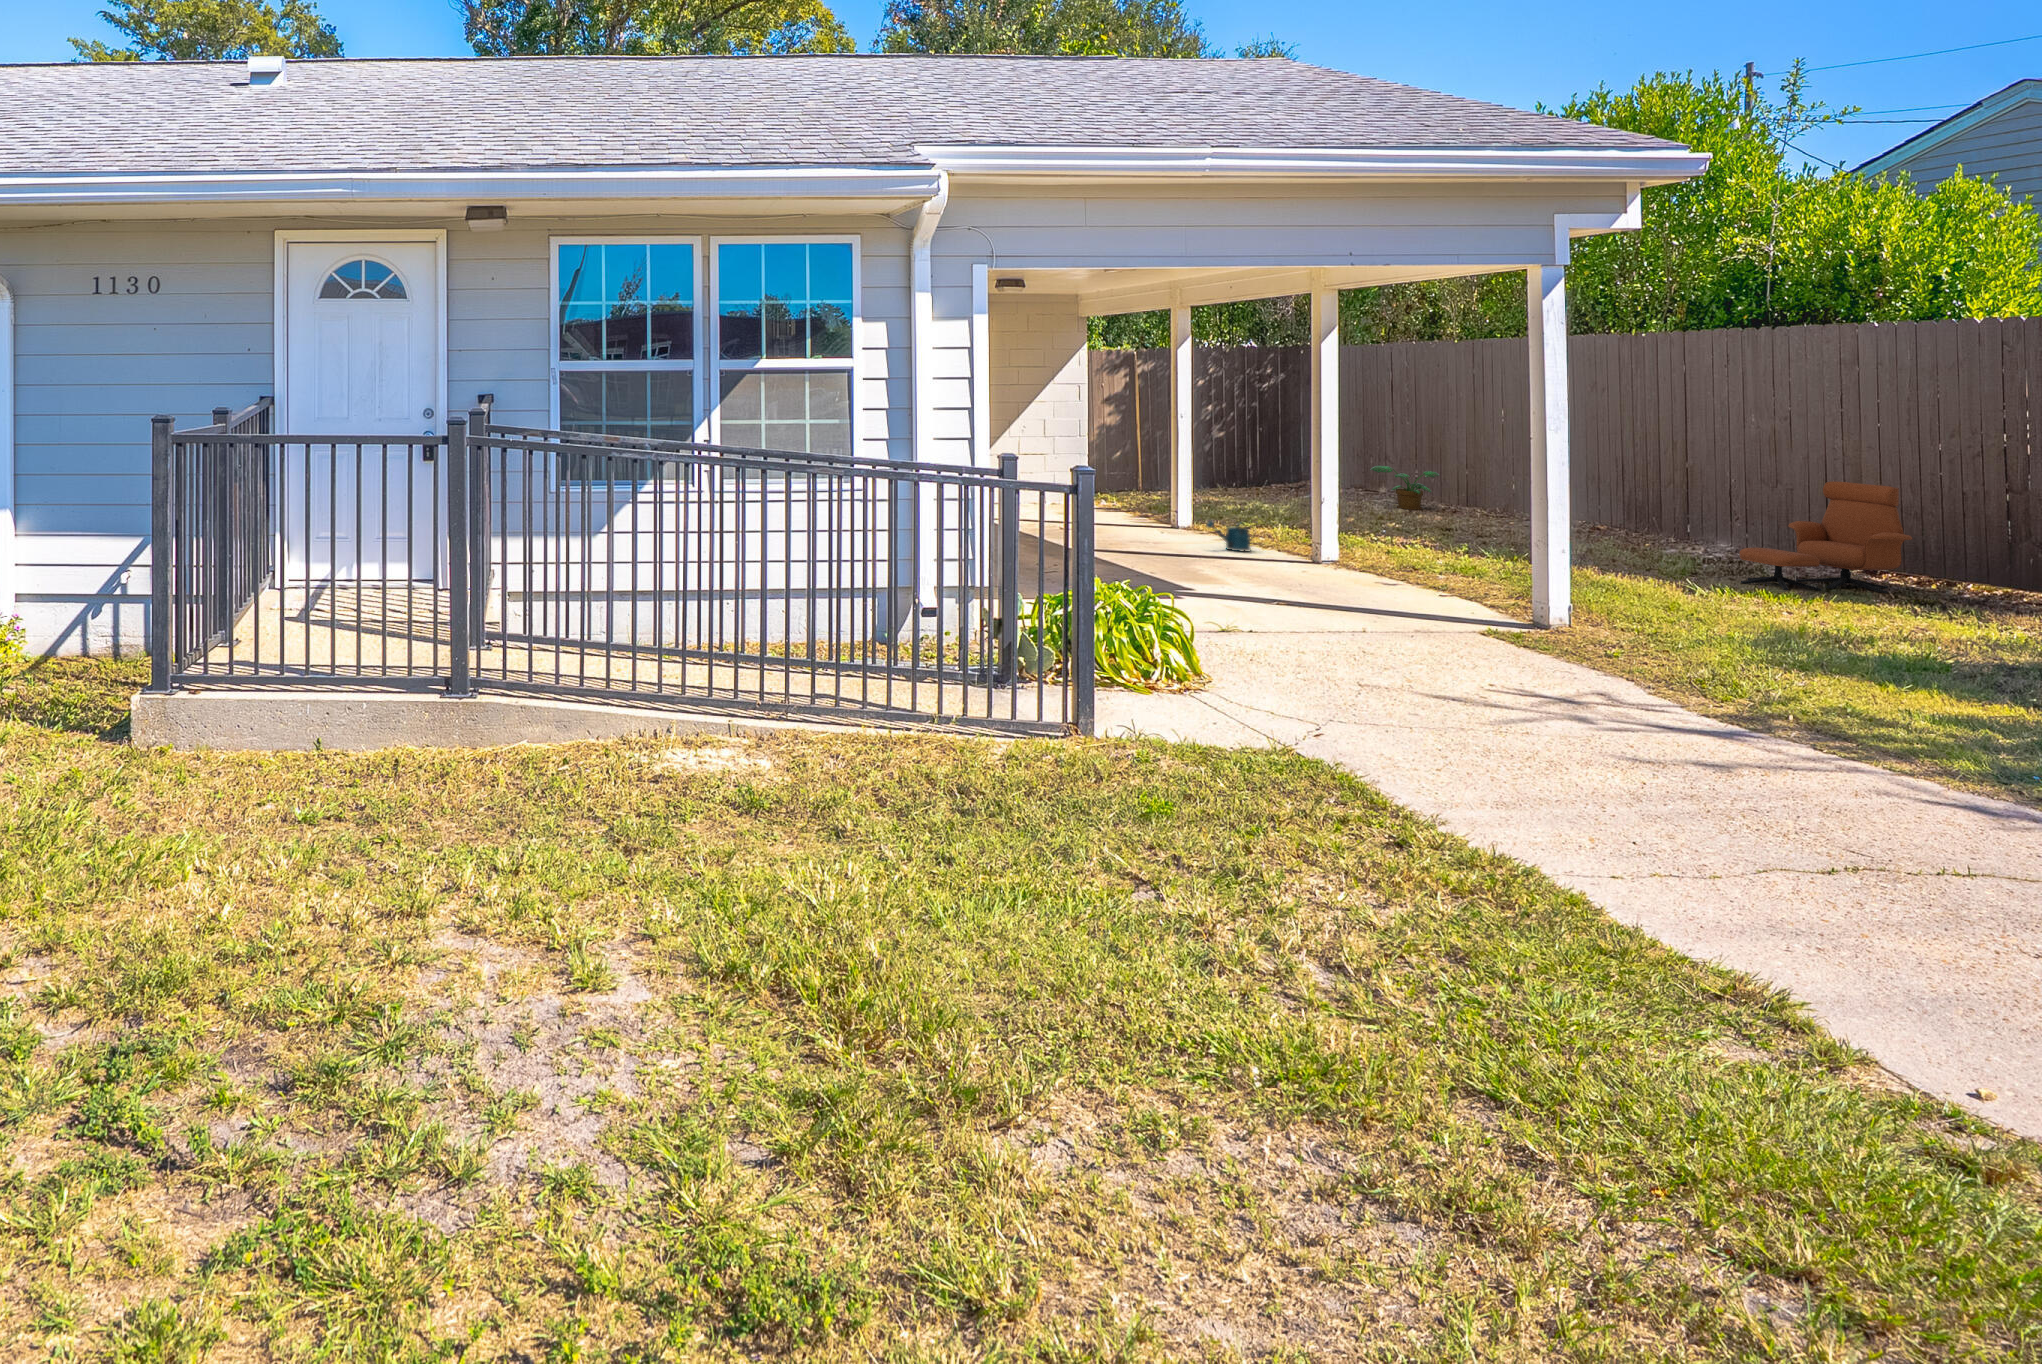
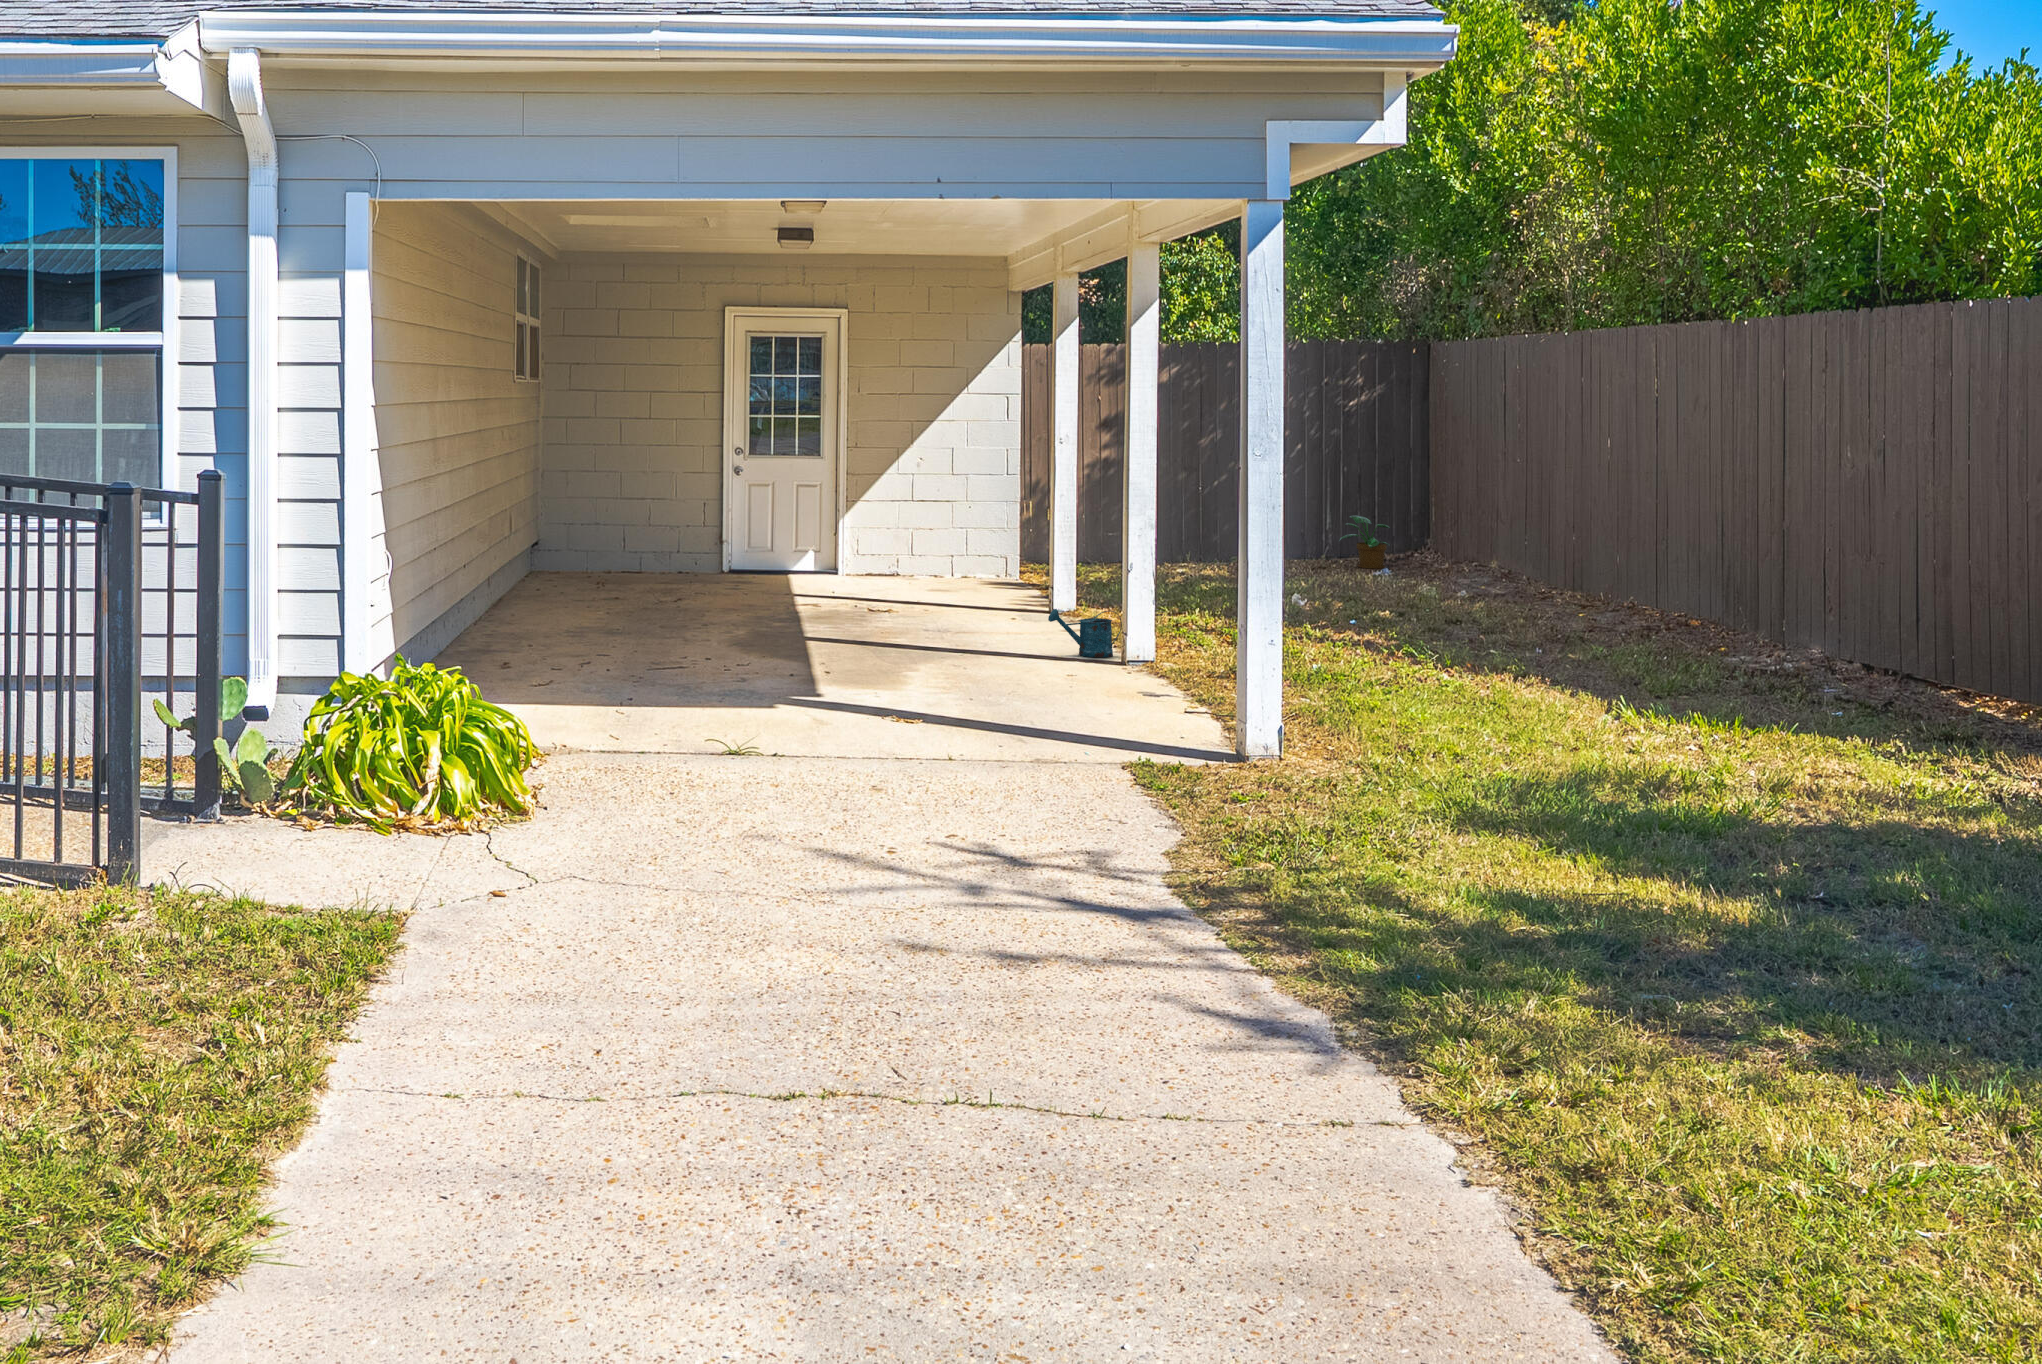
potted plant: present [1370,466,1439,510] -> present [1339,516,1390,569]
lounge chair: present [1739,481,1912,593] -> none [1757,548,1977,719]

